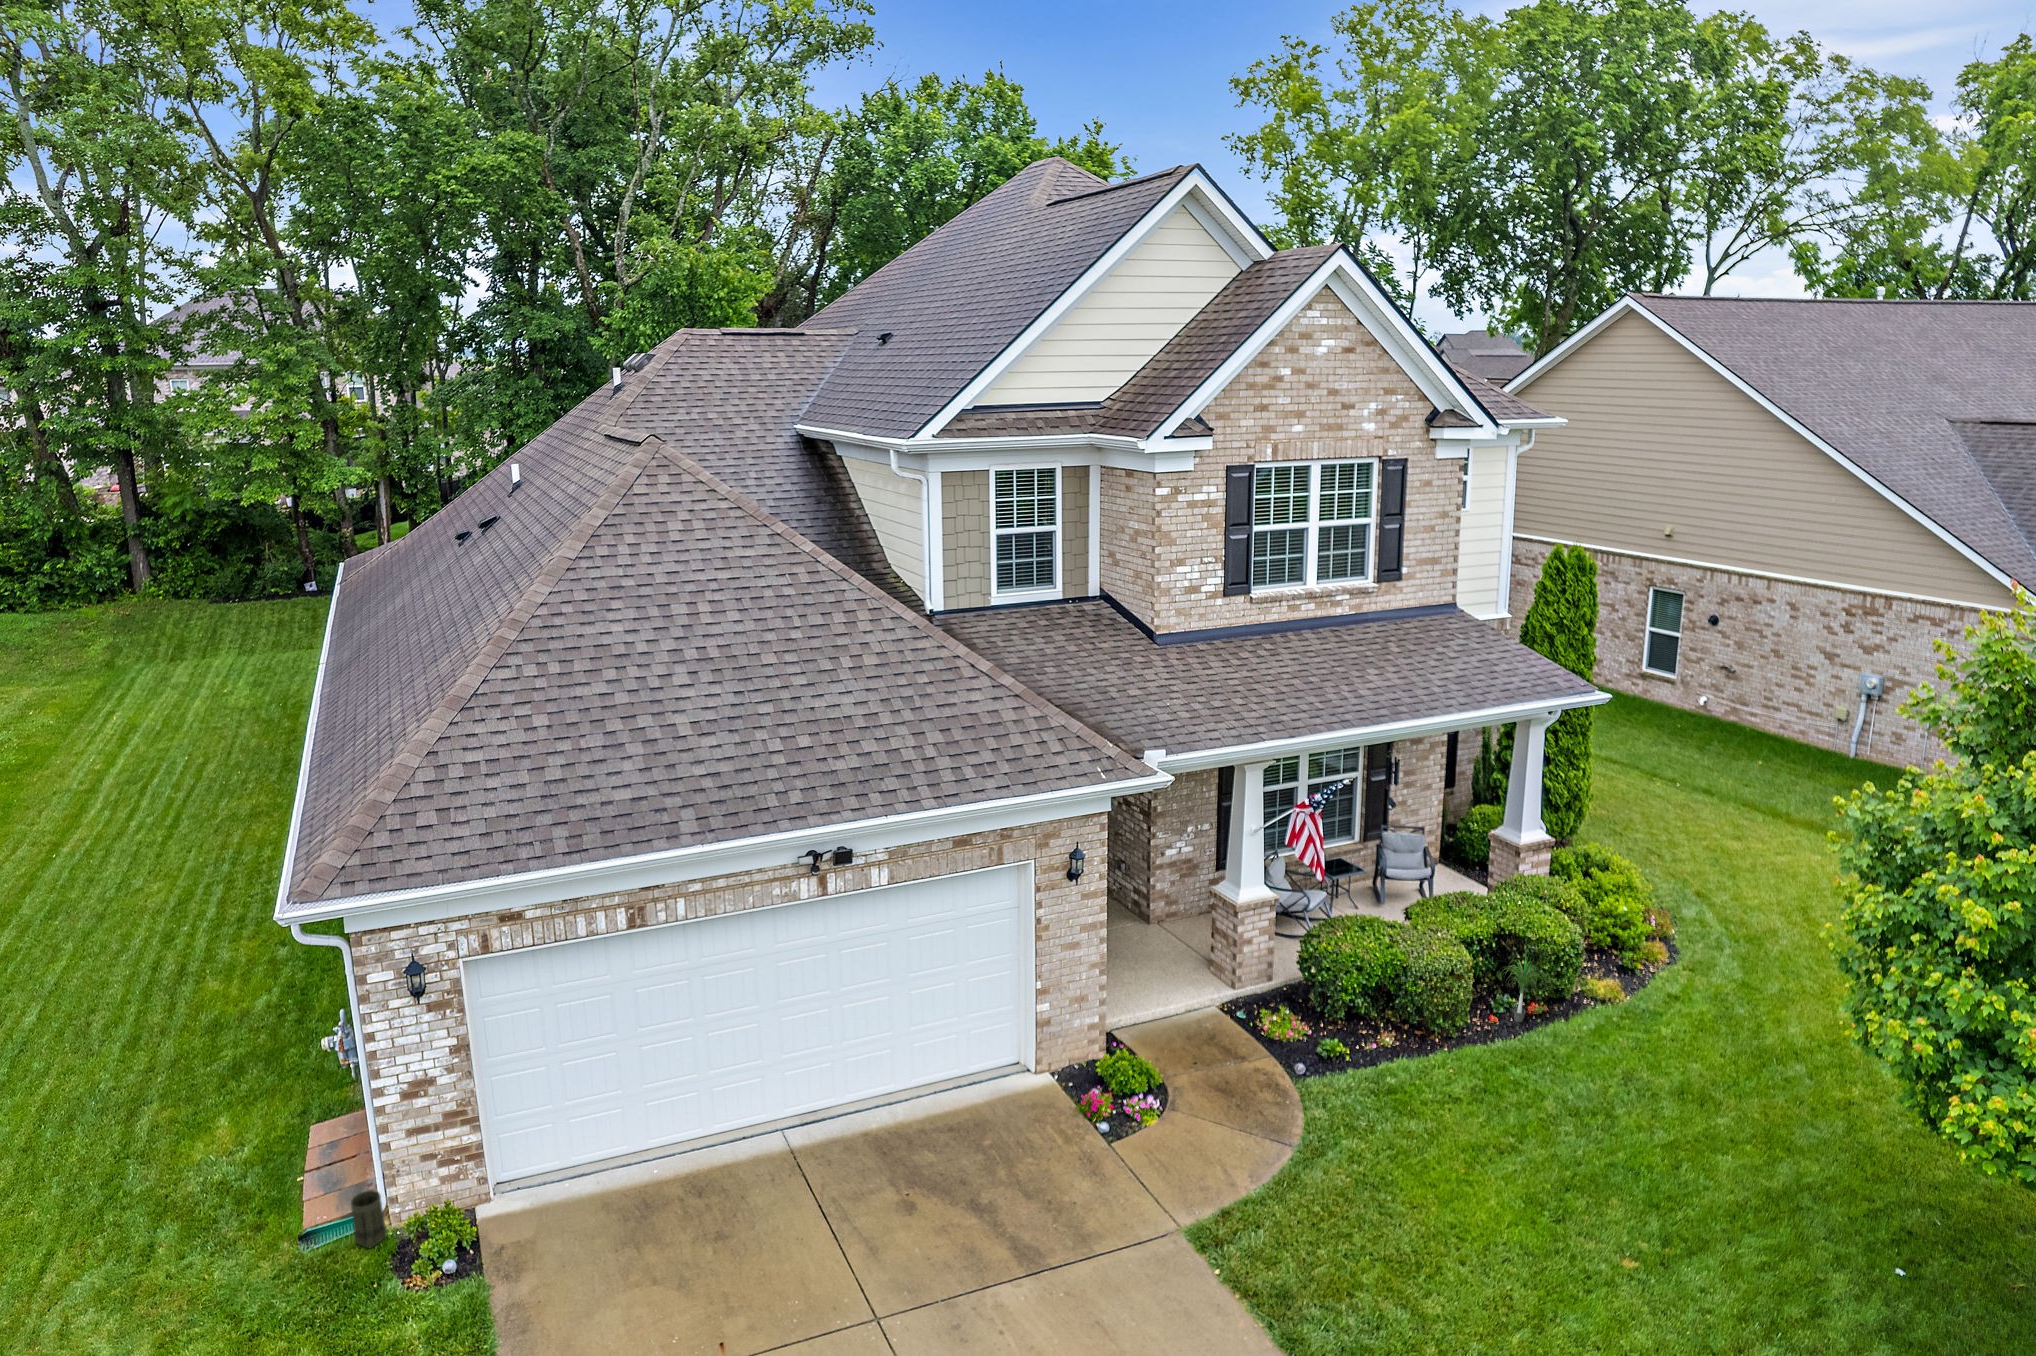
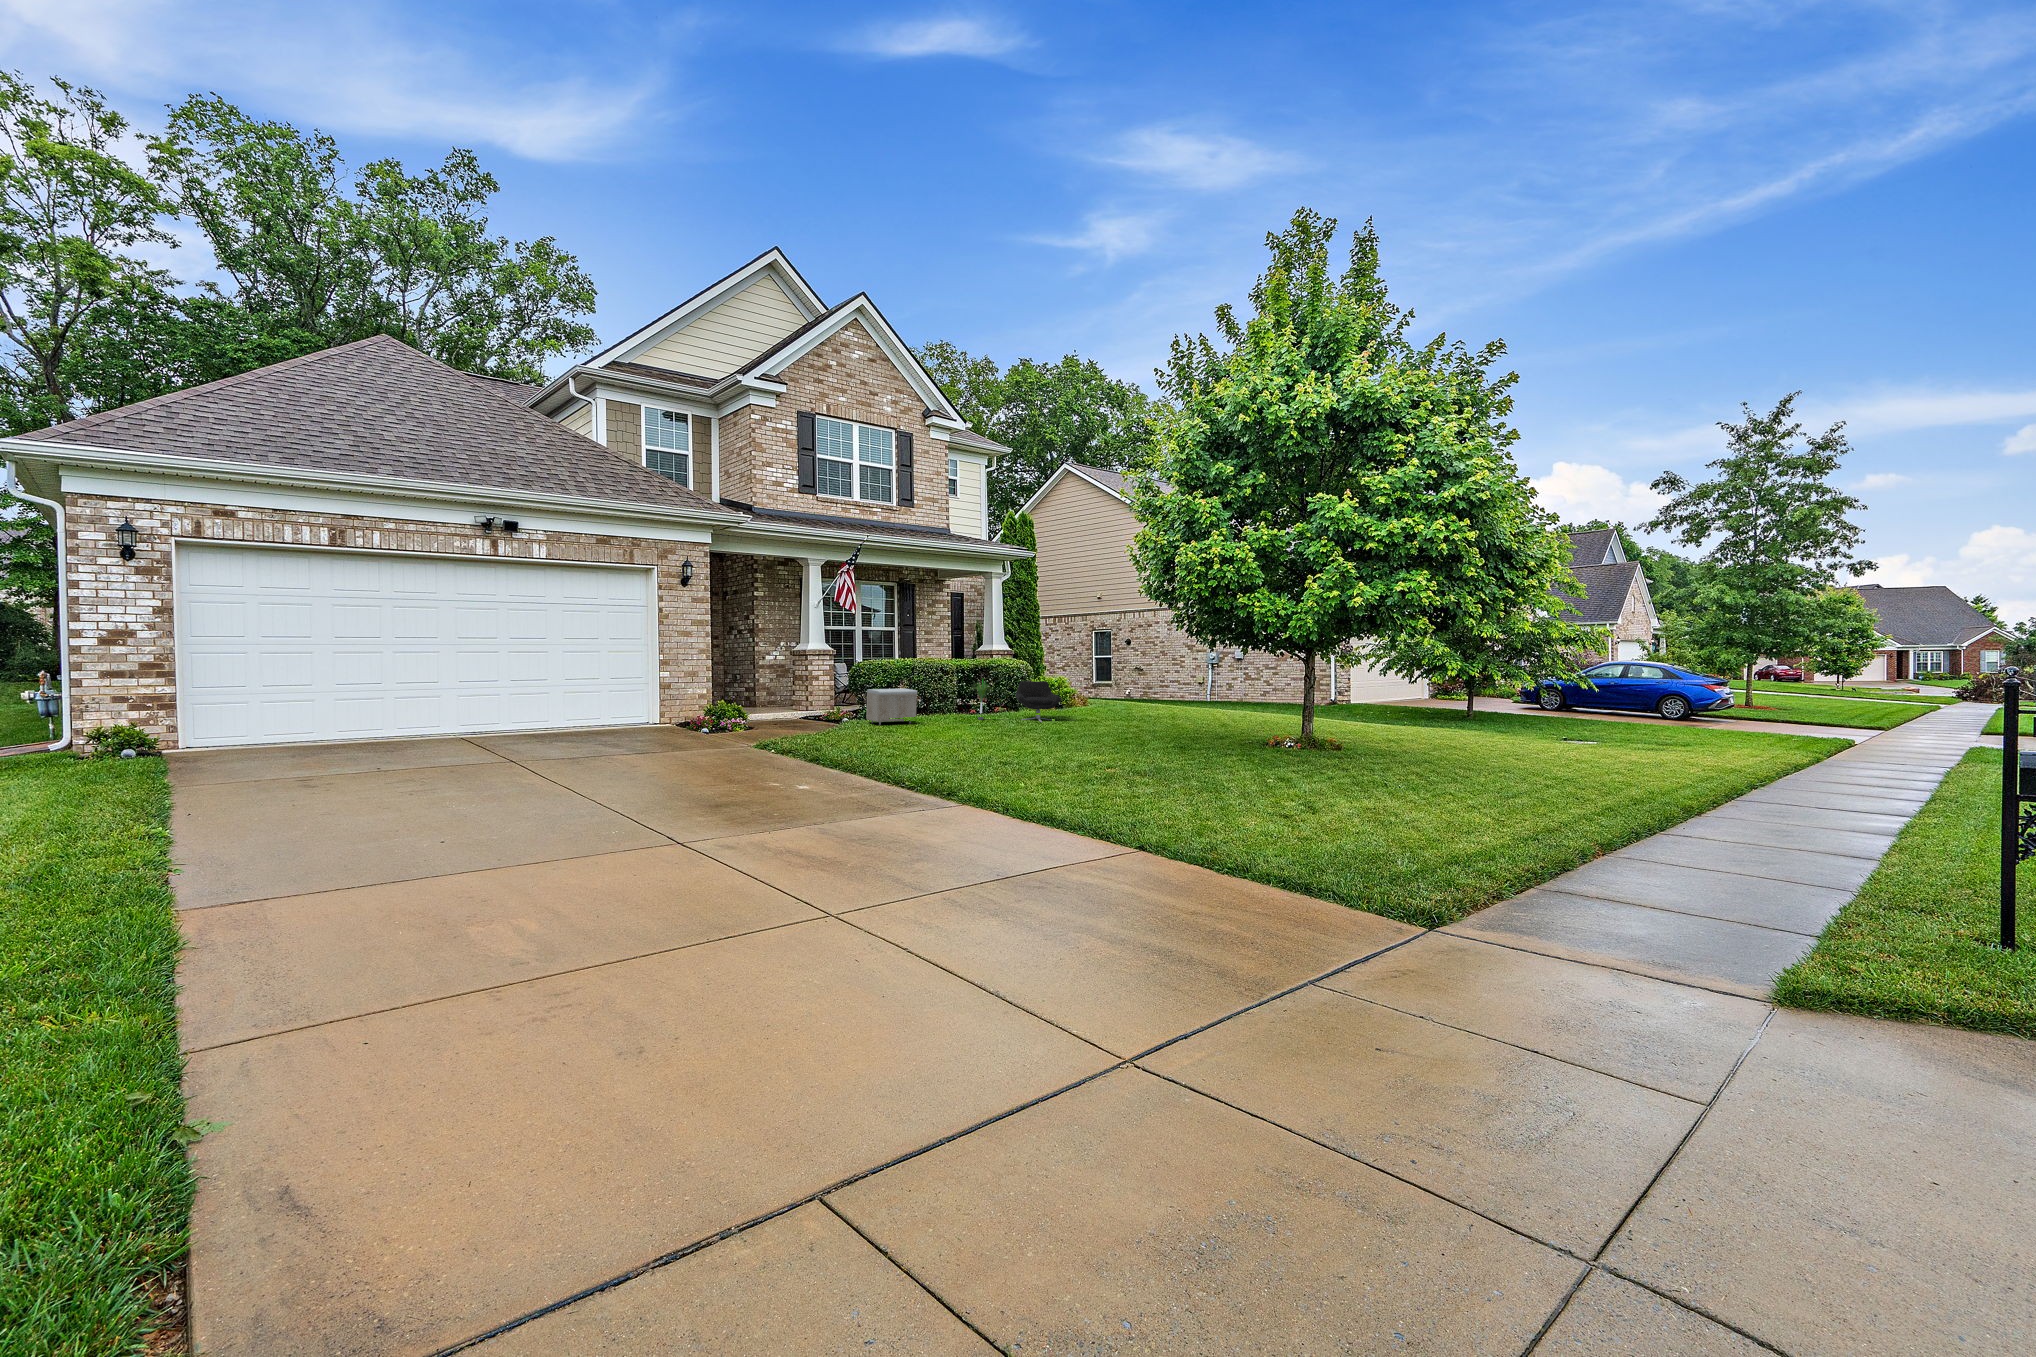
lounge chair: none [1579,945,1666,1039] -> present [1015,681,1061,722]
storage bench: none [1335,984,1420,1056] -> present [866,689,917,725]
basket: present [351,1190,387,1248] -> none [36,721,71,763]

